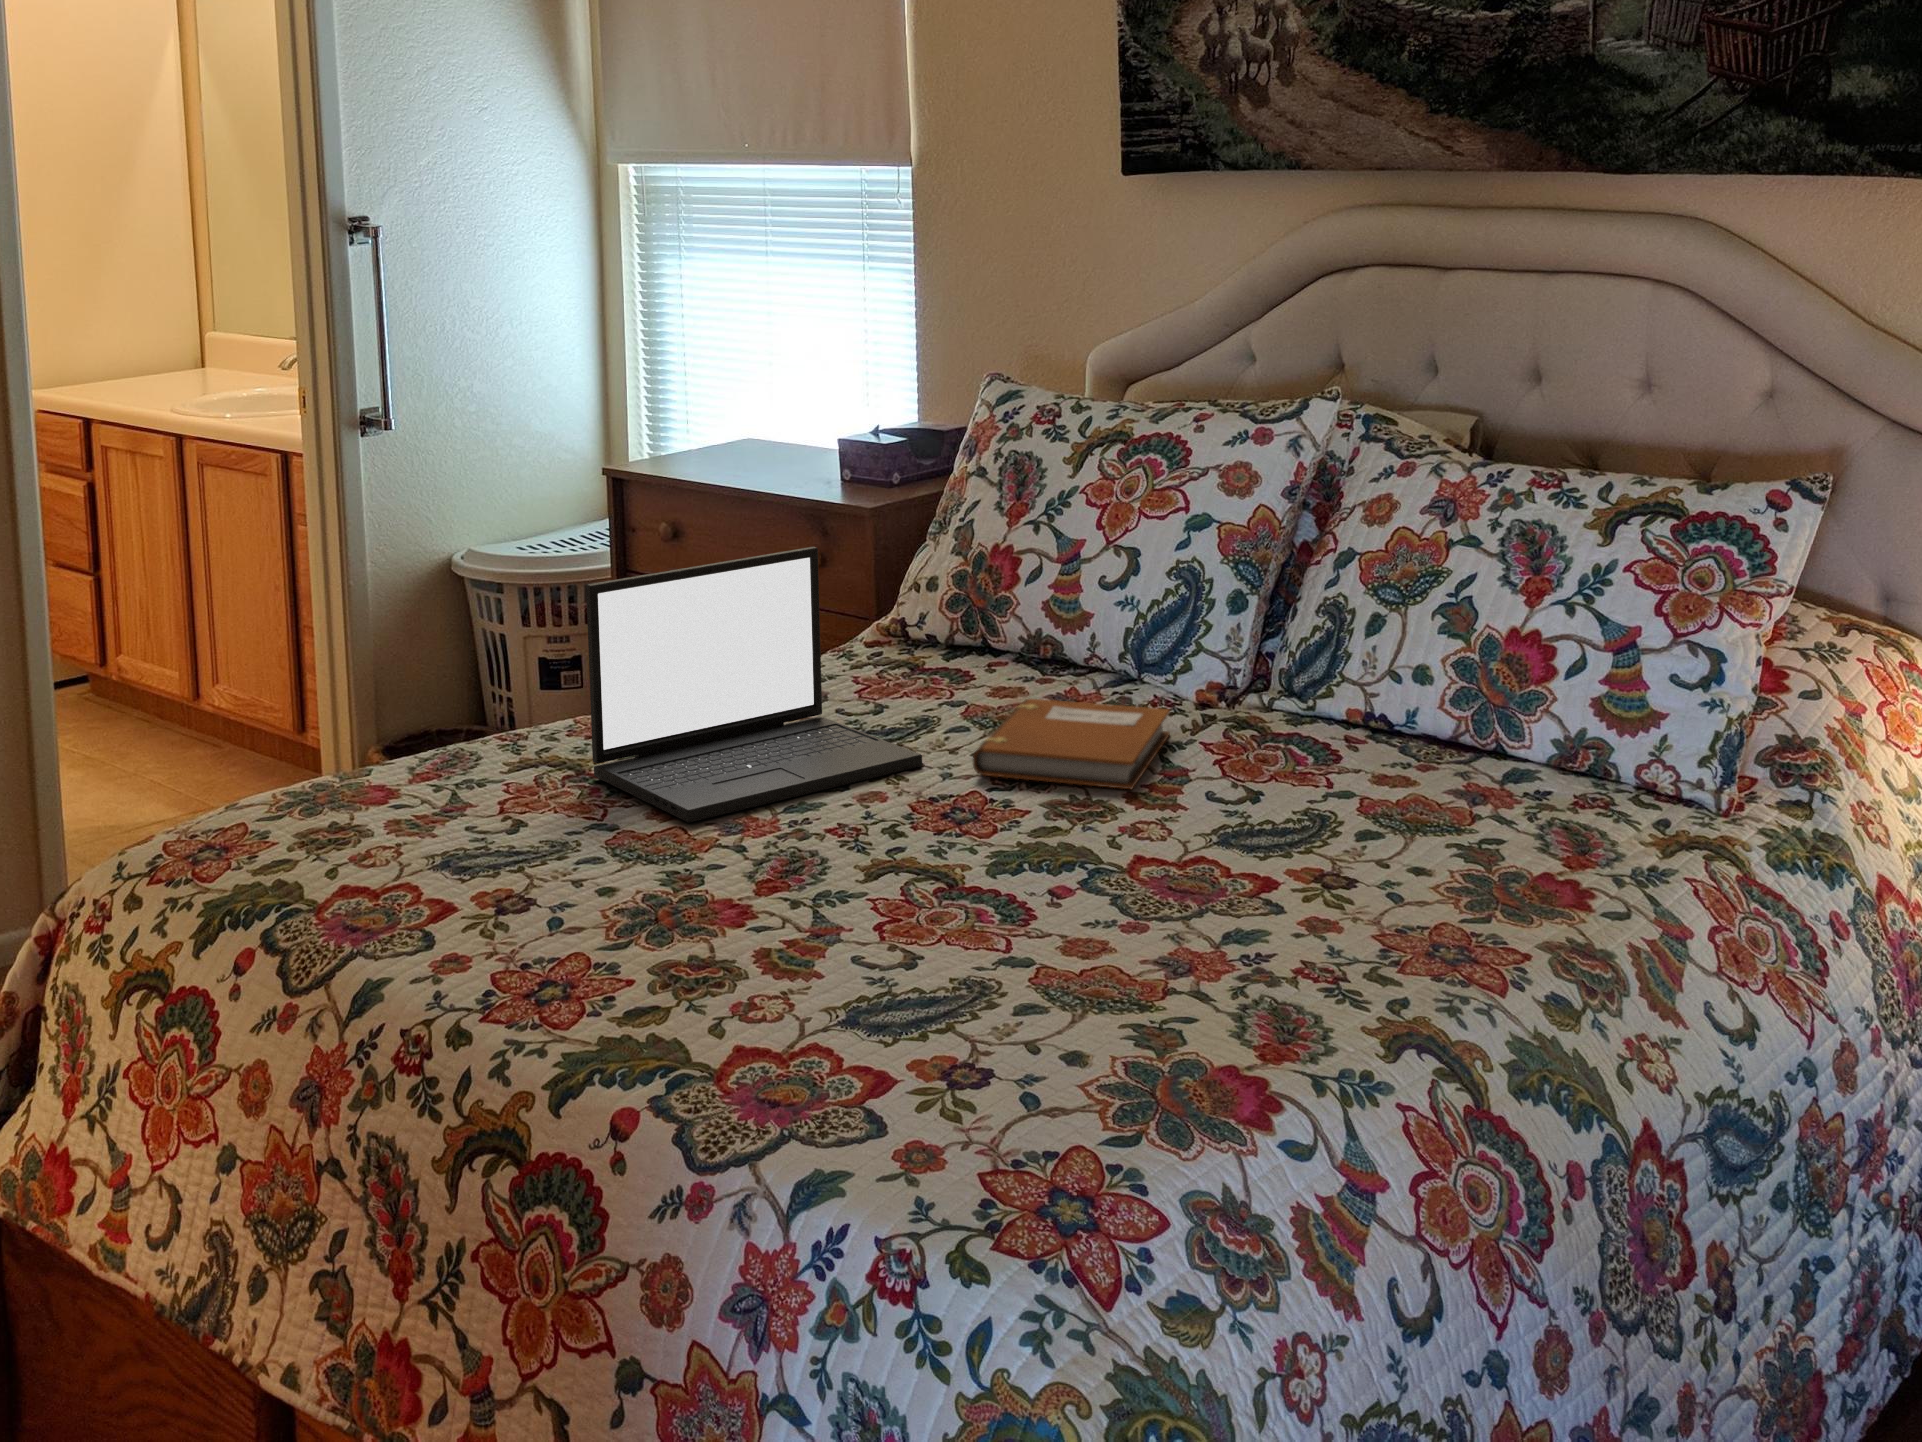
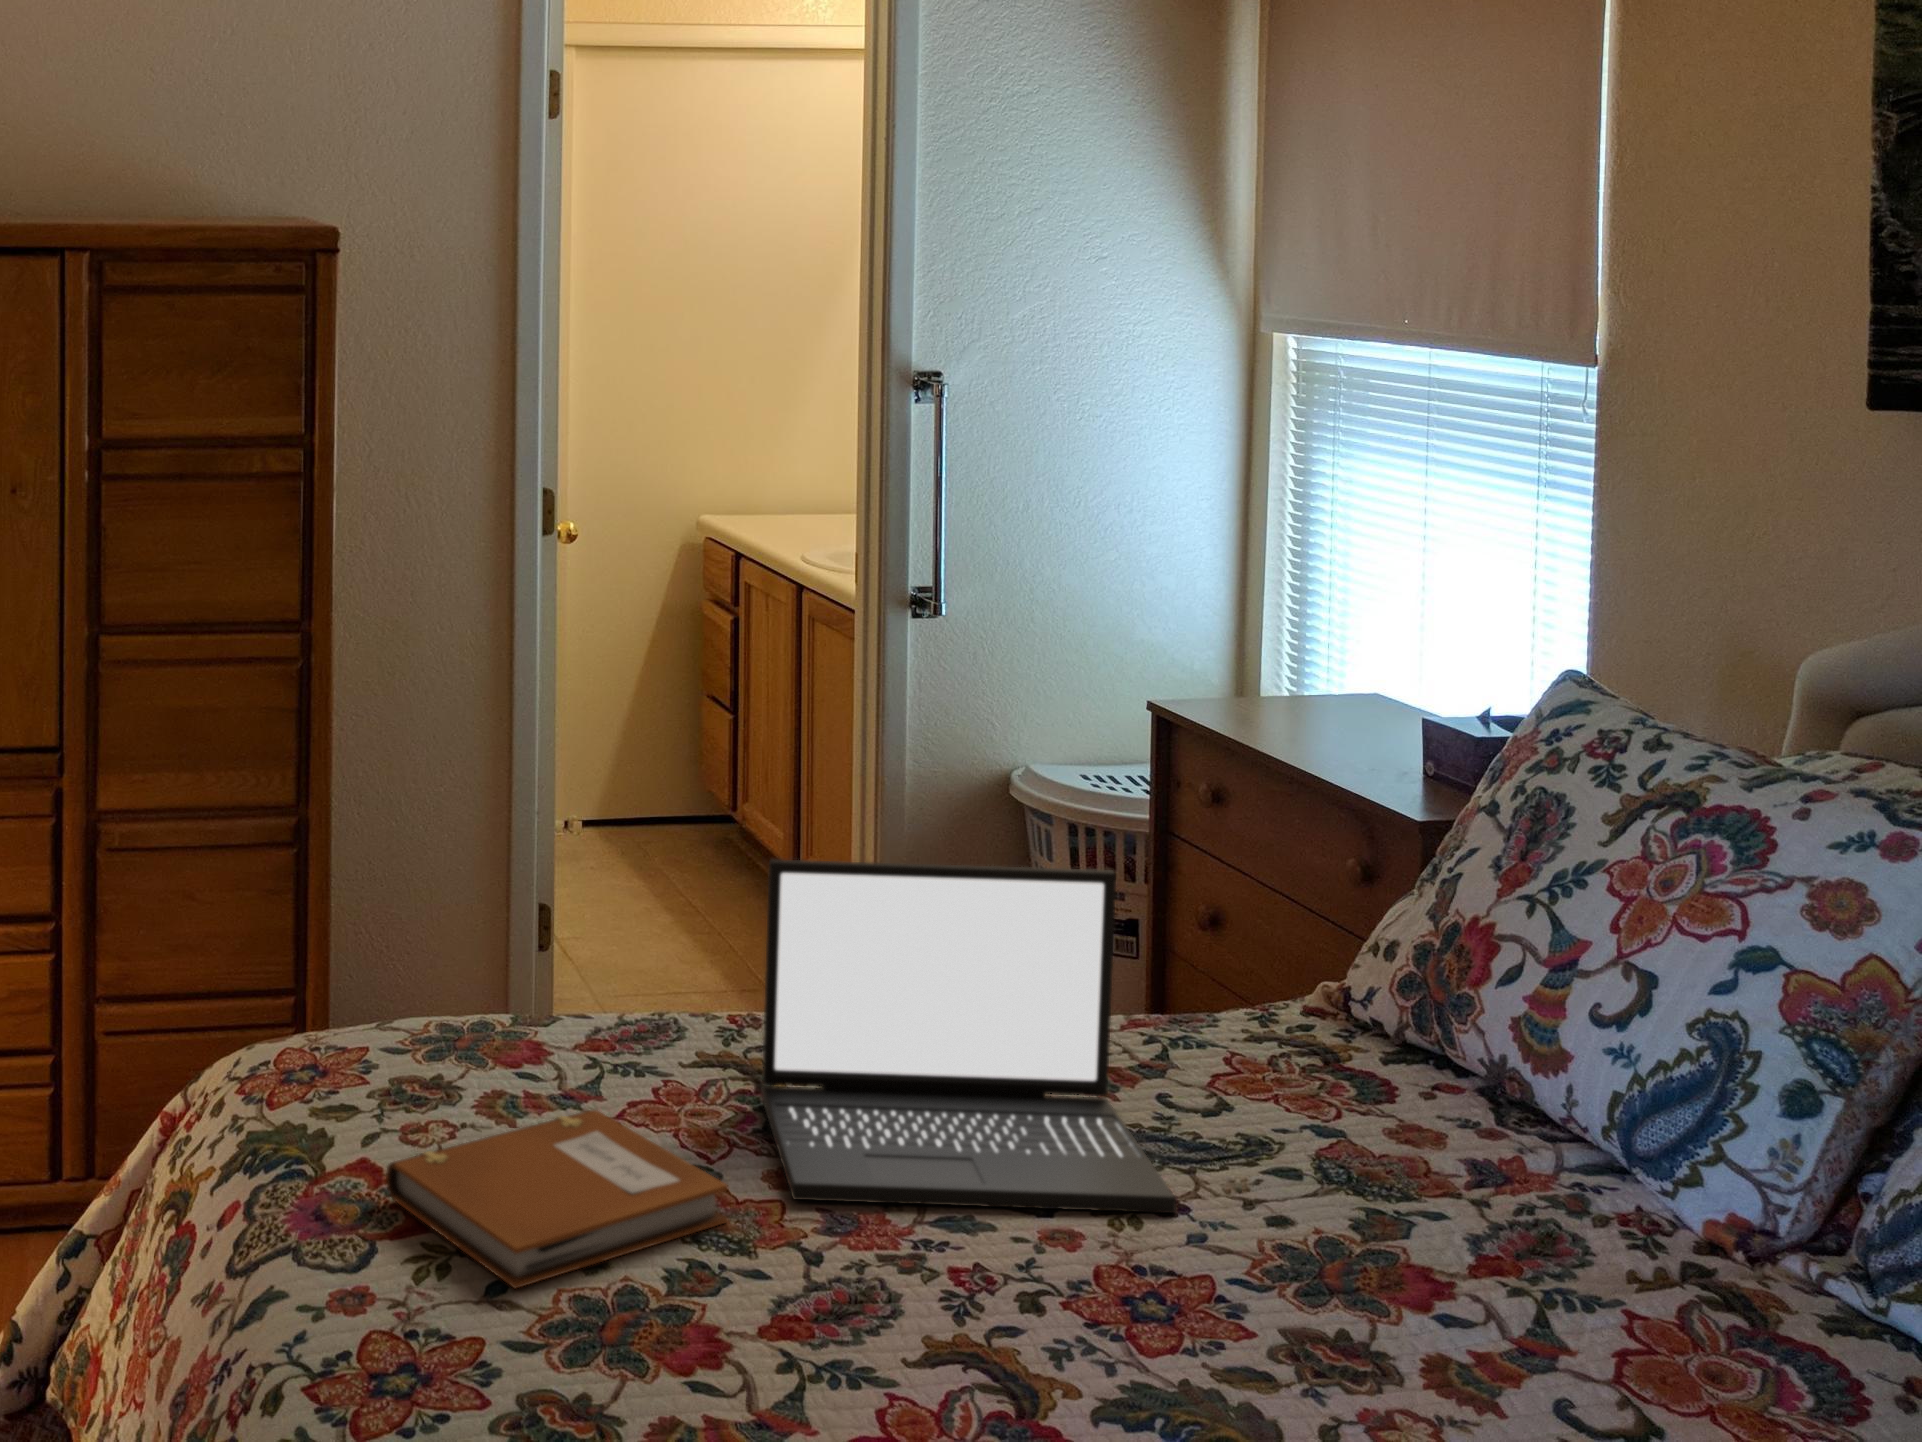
notebook: present [973,698,1170,789] -> present [386,1110,728,1288]

